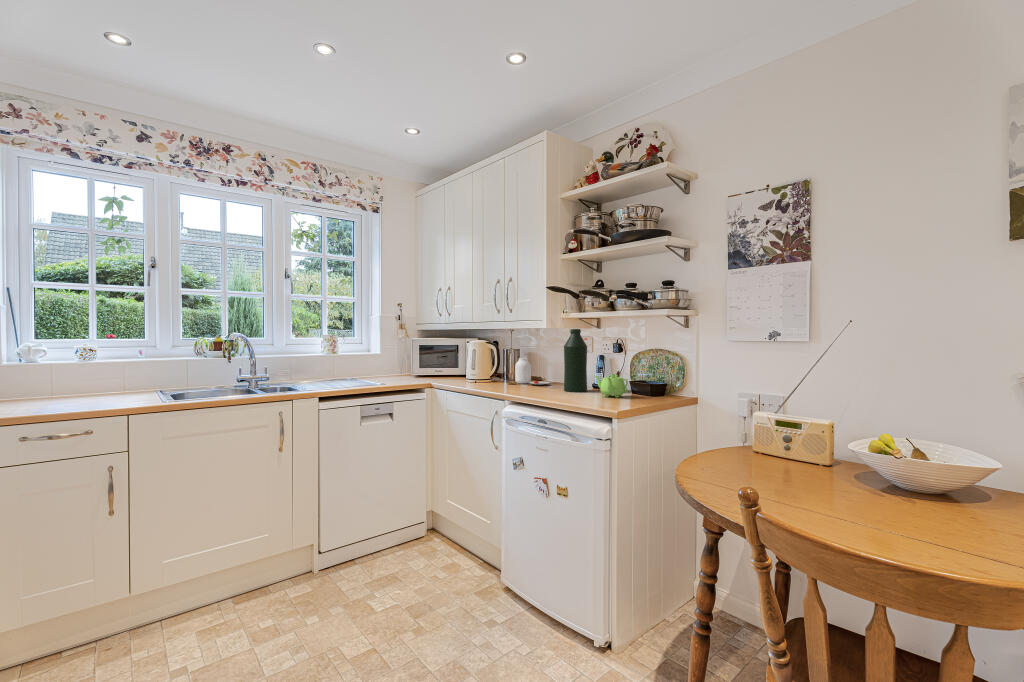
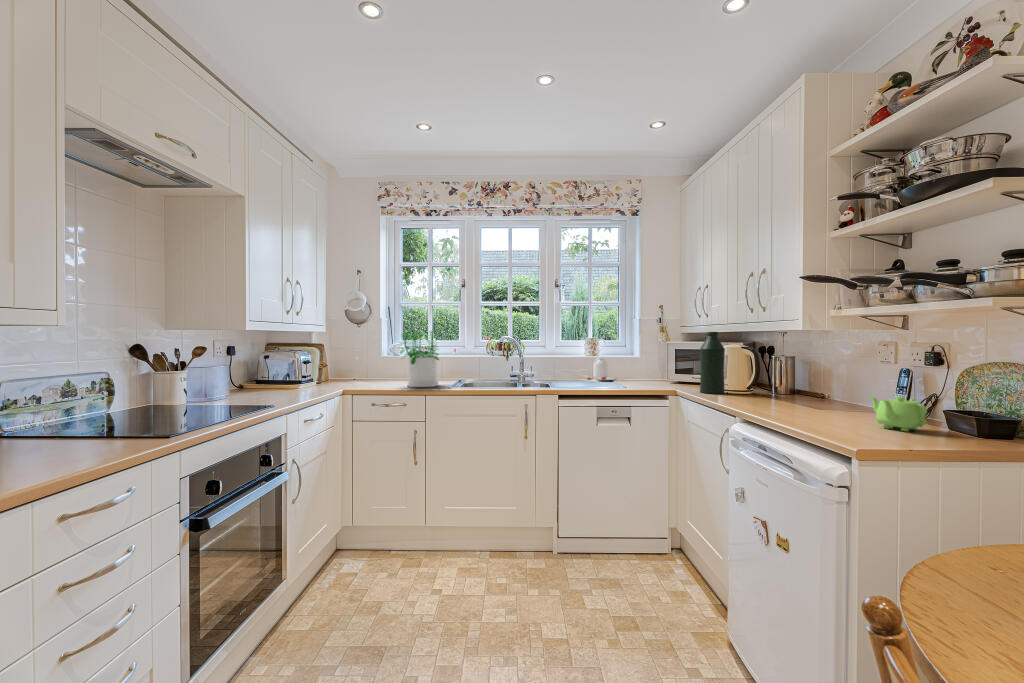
potted plant: none [59,322,141,404] -> present [401,330,439,387]
bottle: present [564,329,587,392] -> present [700,332,725,394]
jar: present [508,358,549,385] -> present [590,358,614,381]

